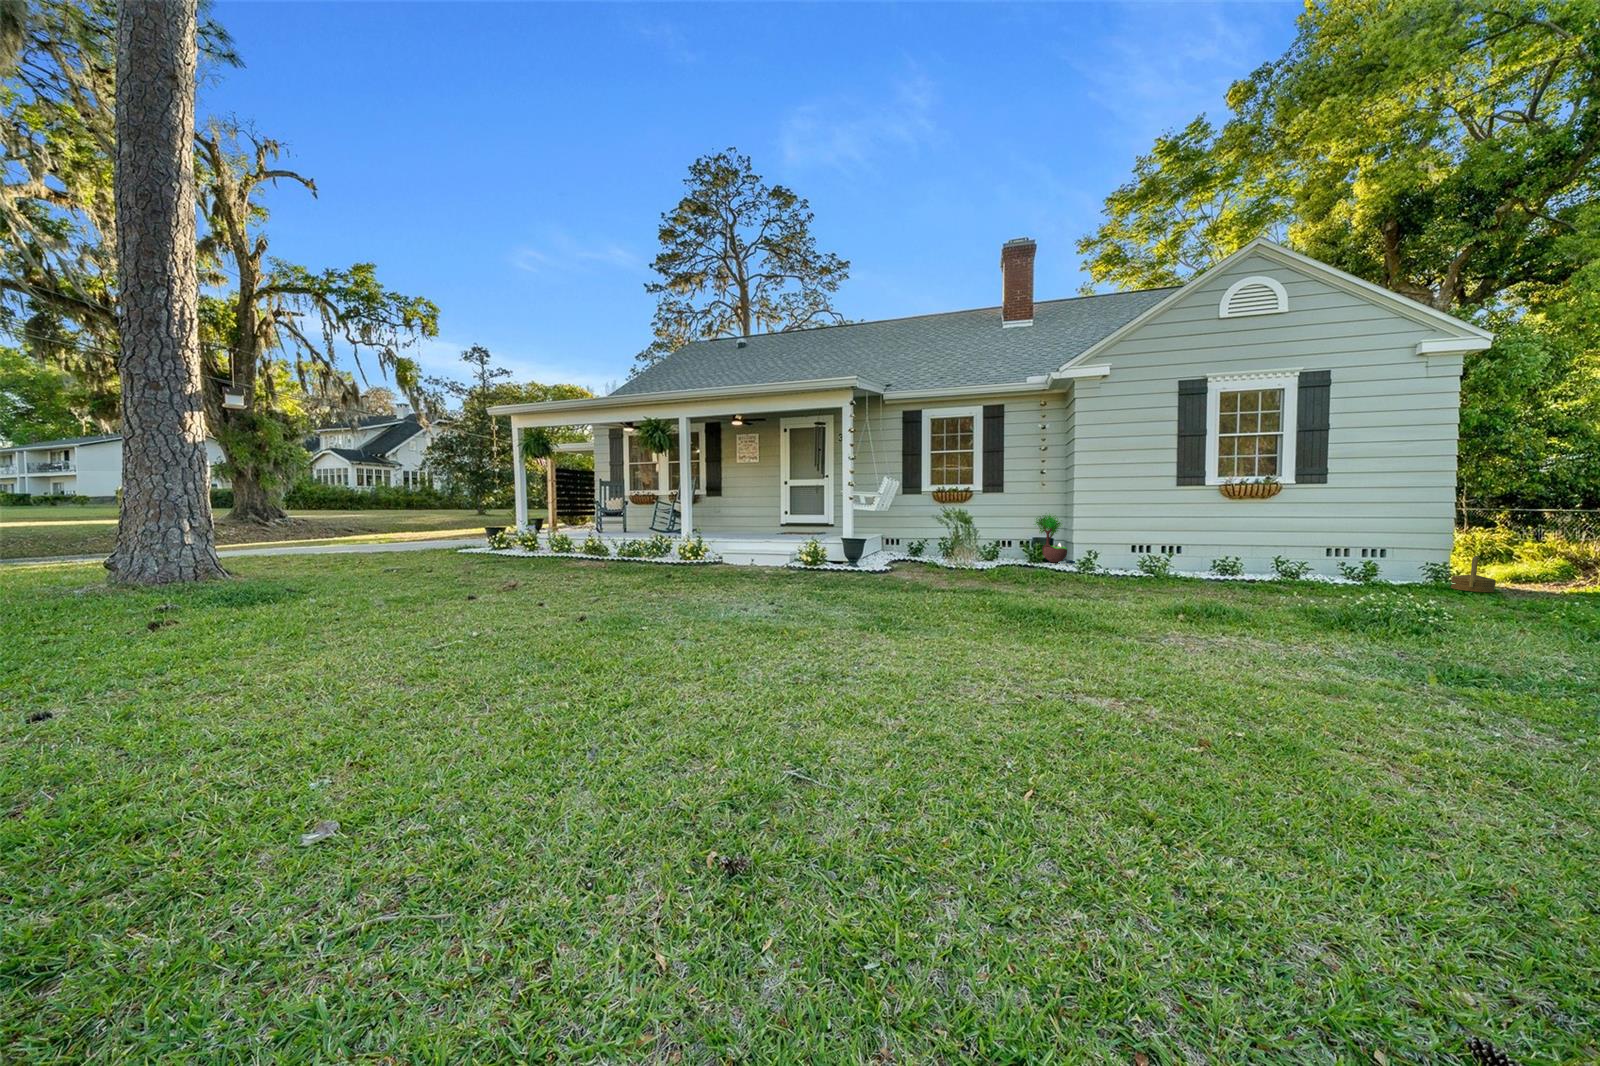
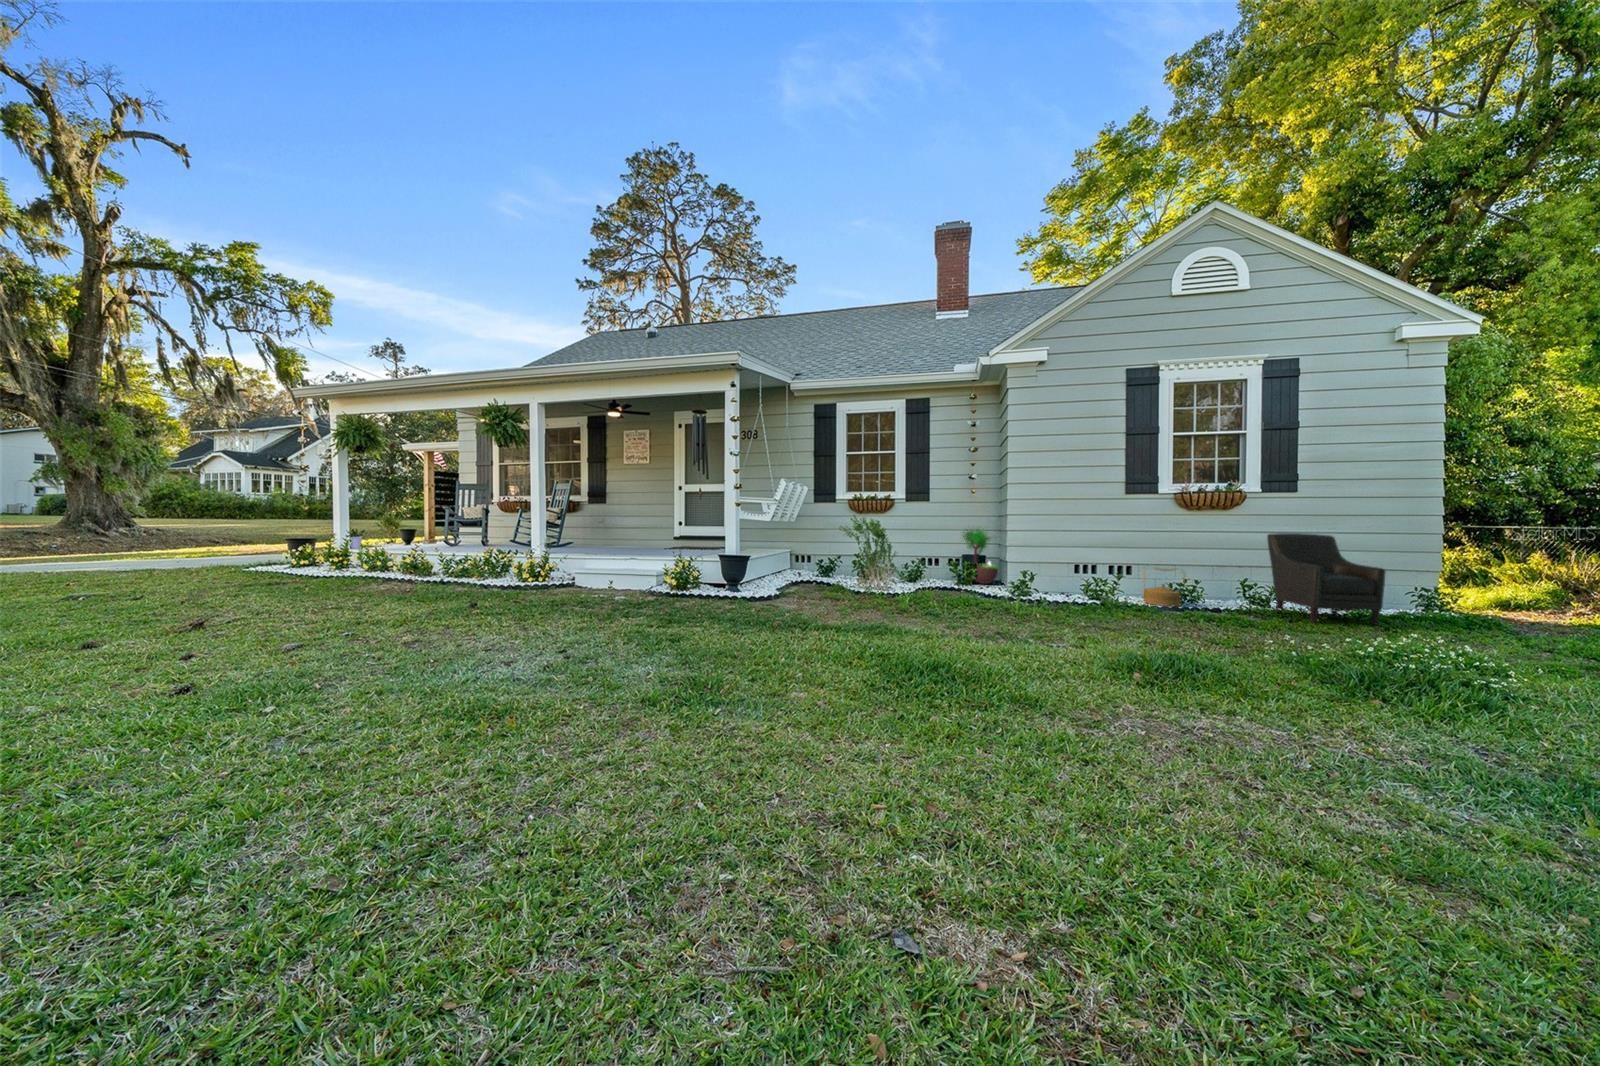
chair: none [1298,518,1393,591] -> present [1267,533,1385,625]
woven basket: present [1451,556,1496,592] -> present [1143,568,1185,606]

